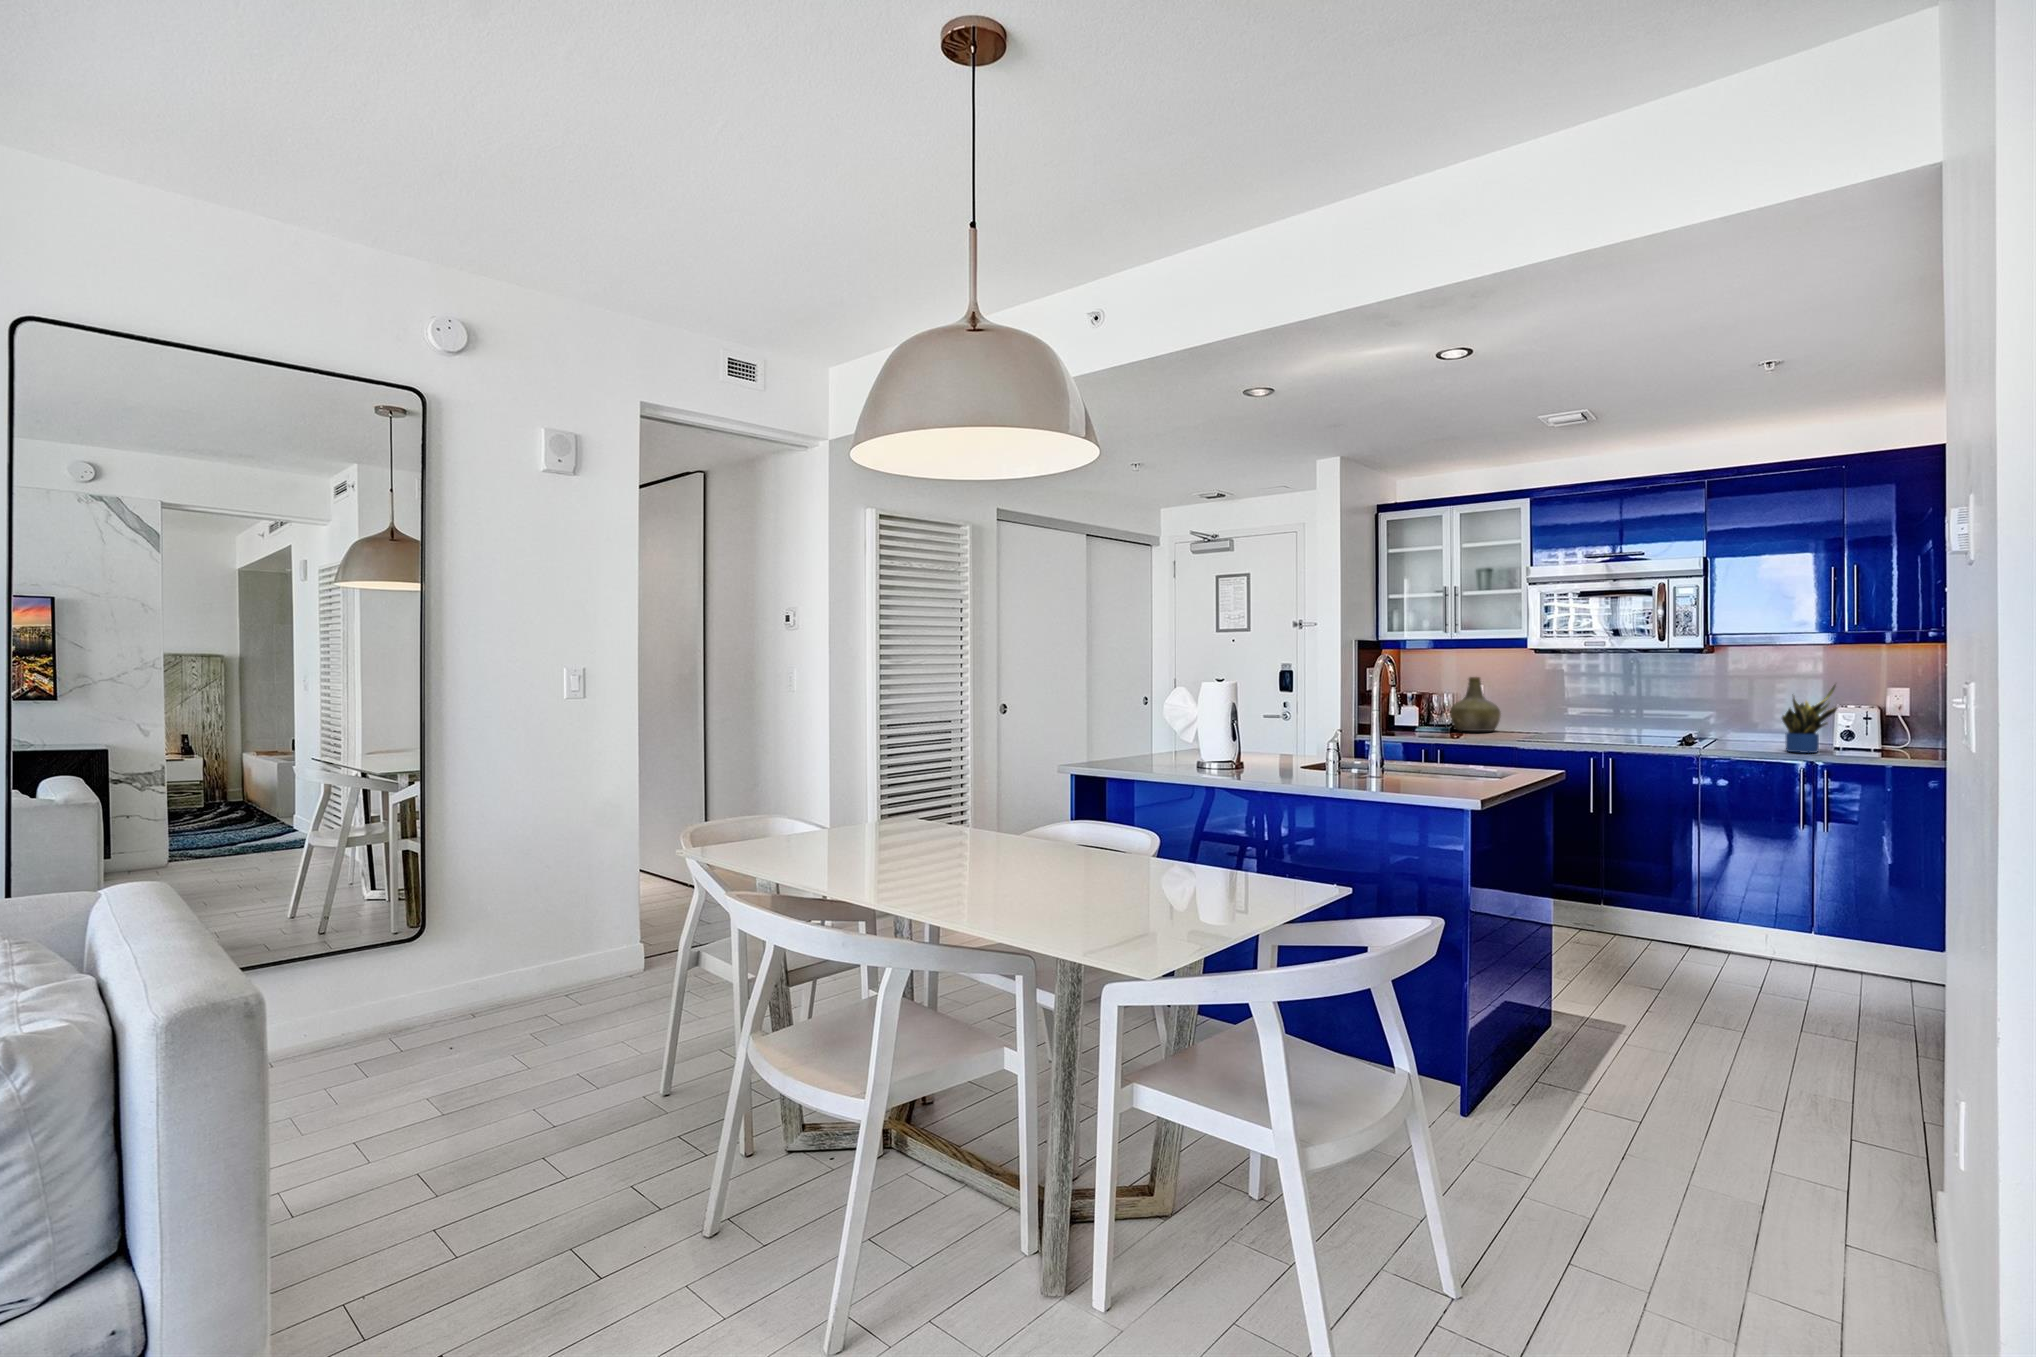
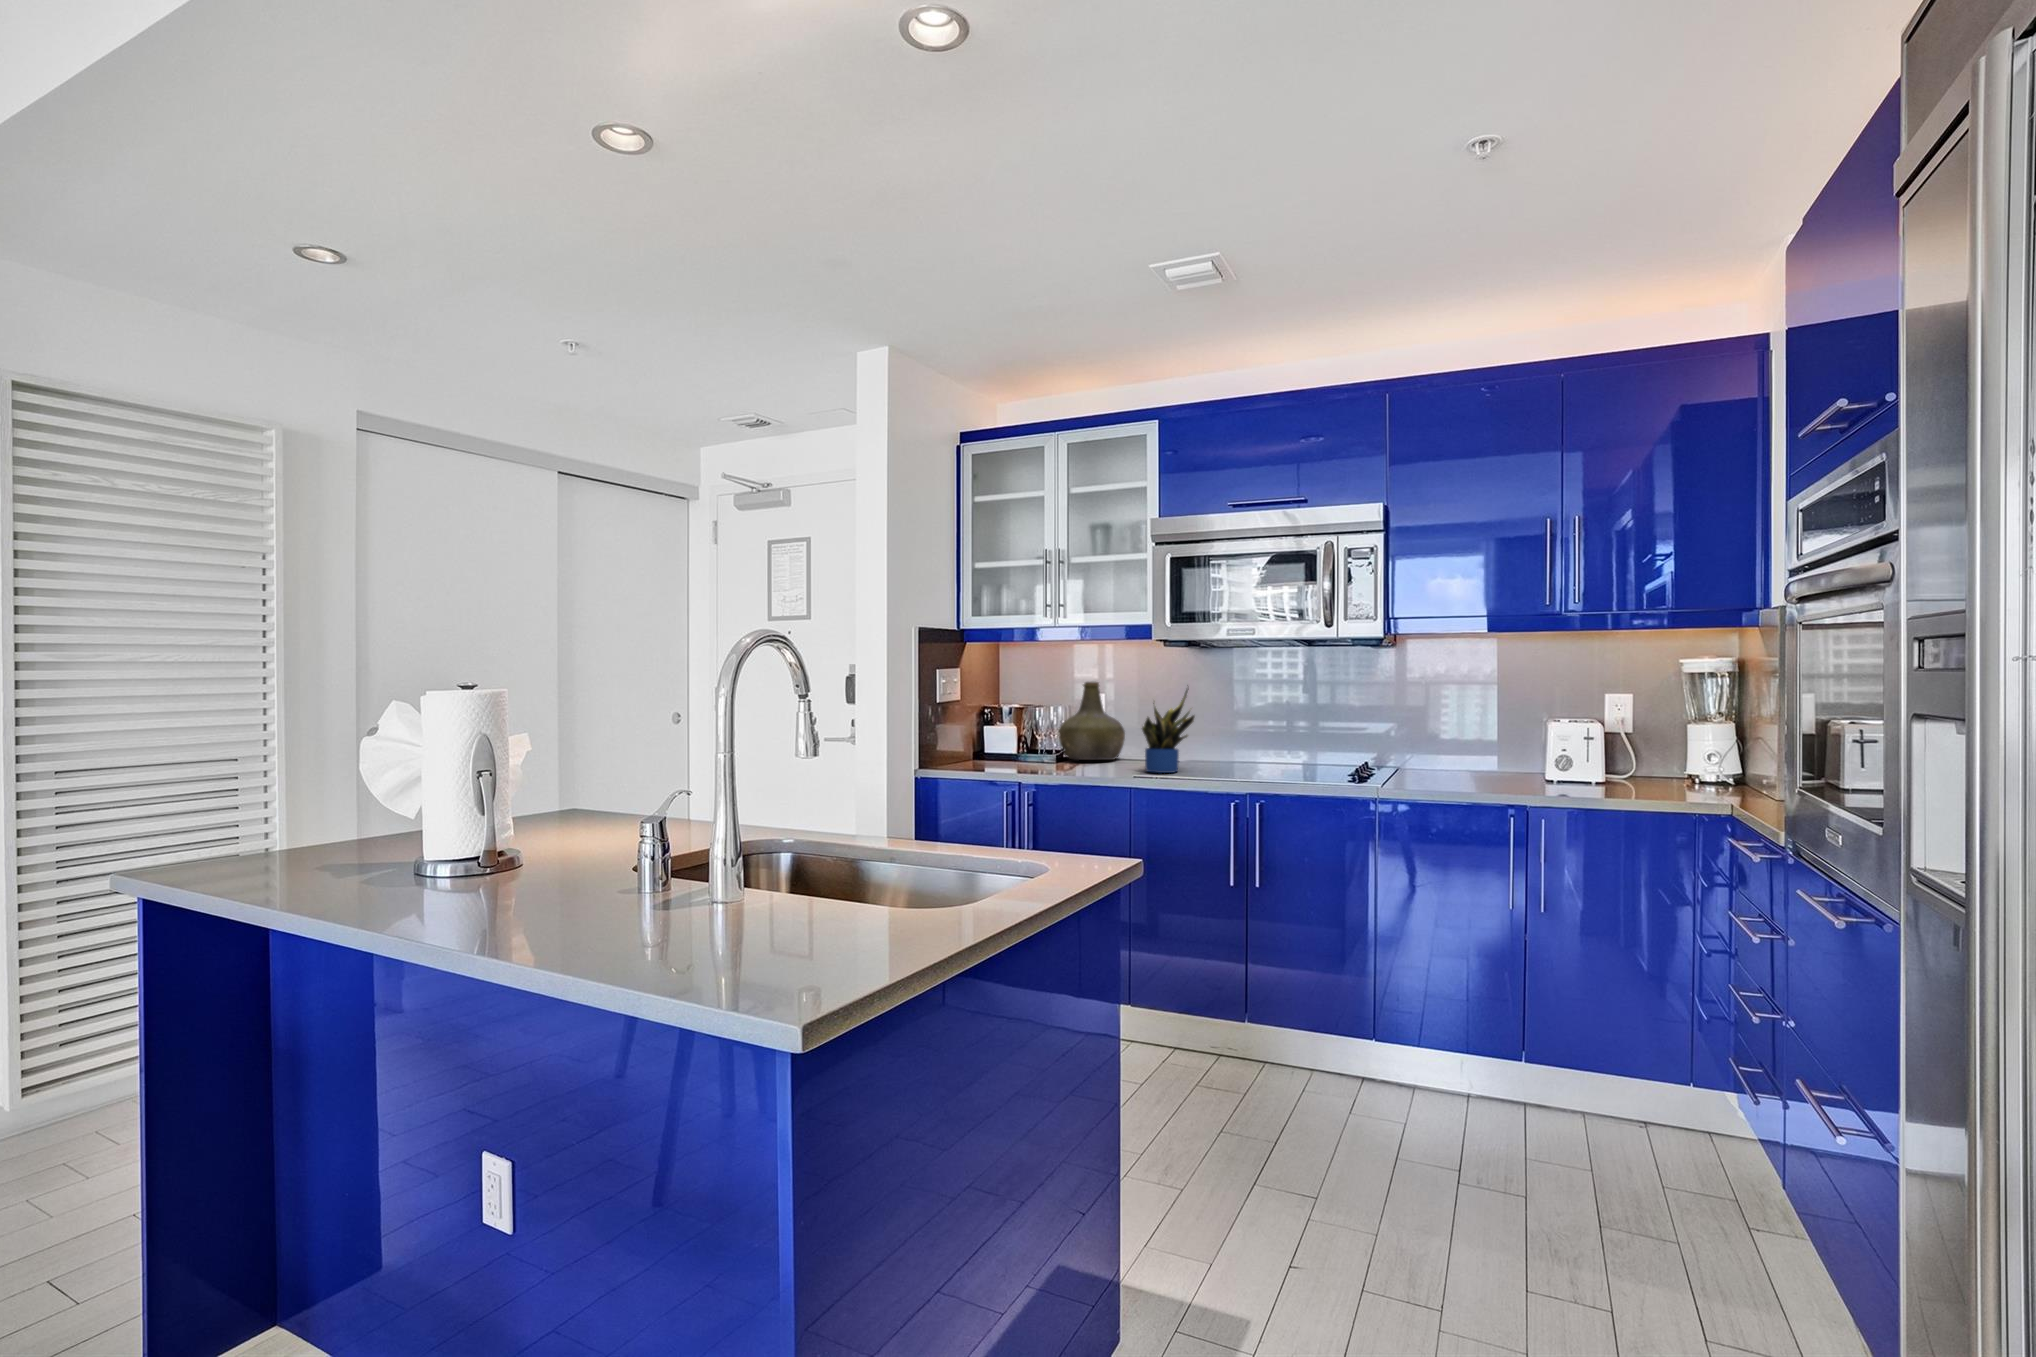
potted plant: present [1782,685,1838,753] -> present [1142,689,1195,773]

